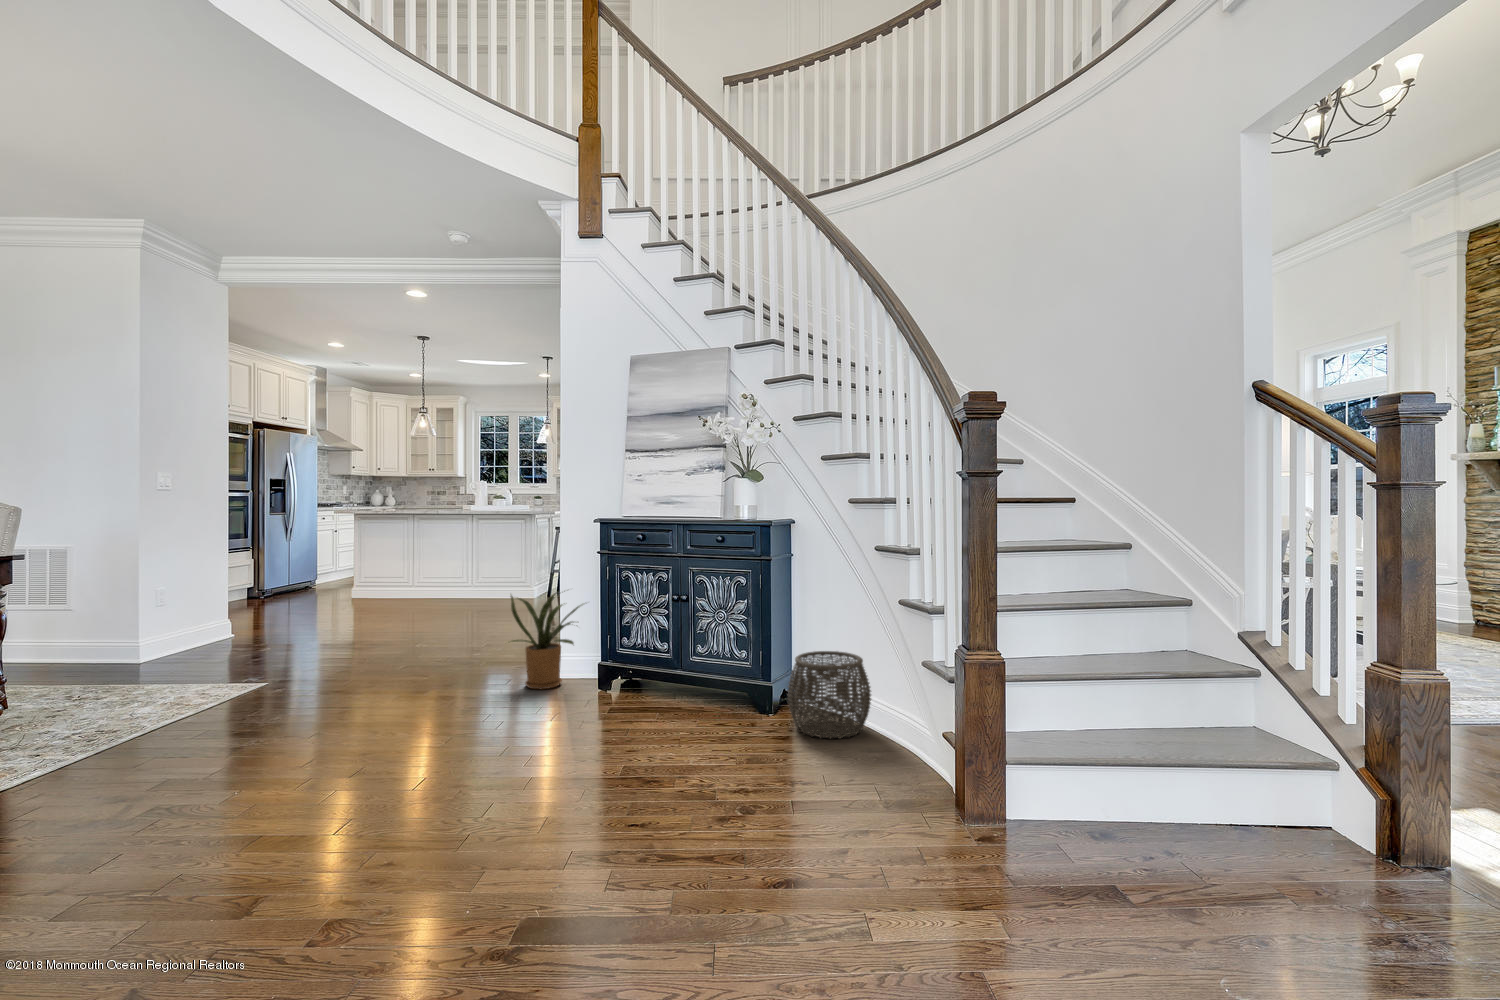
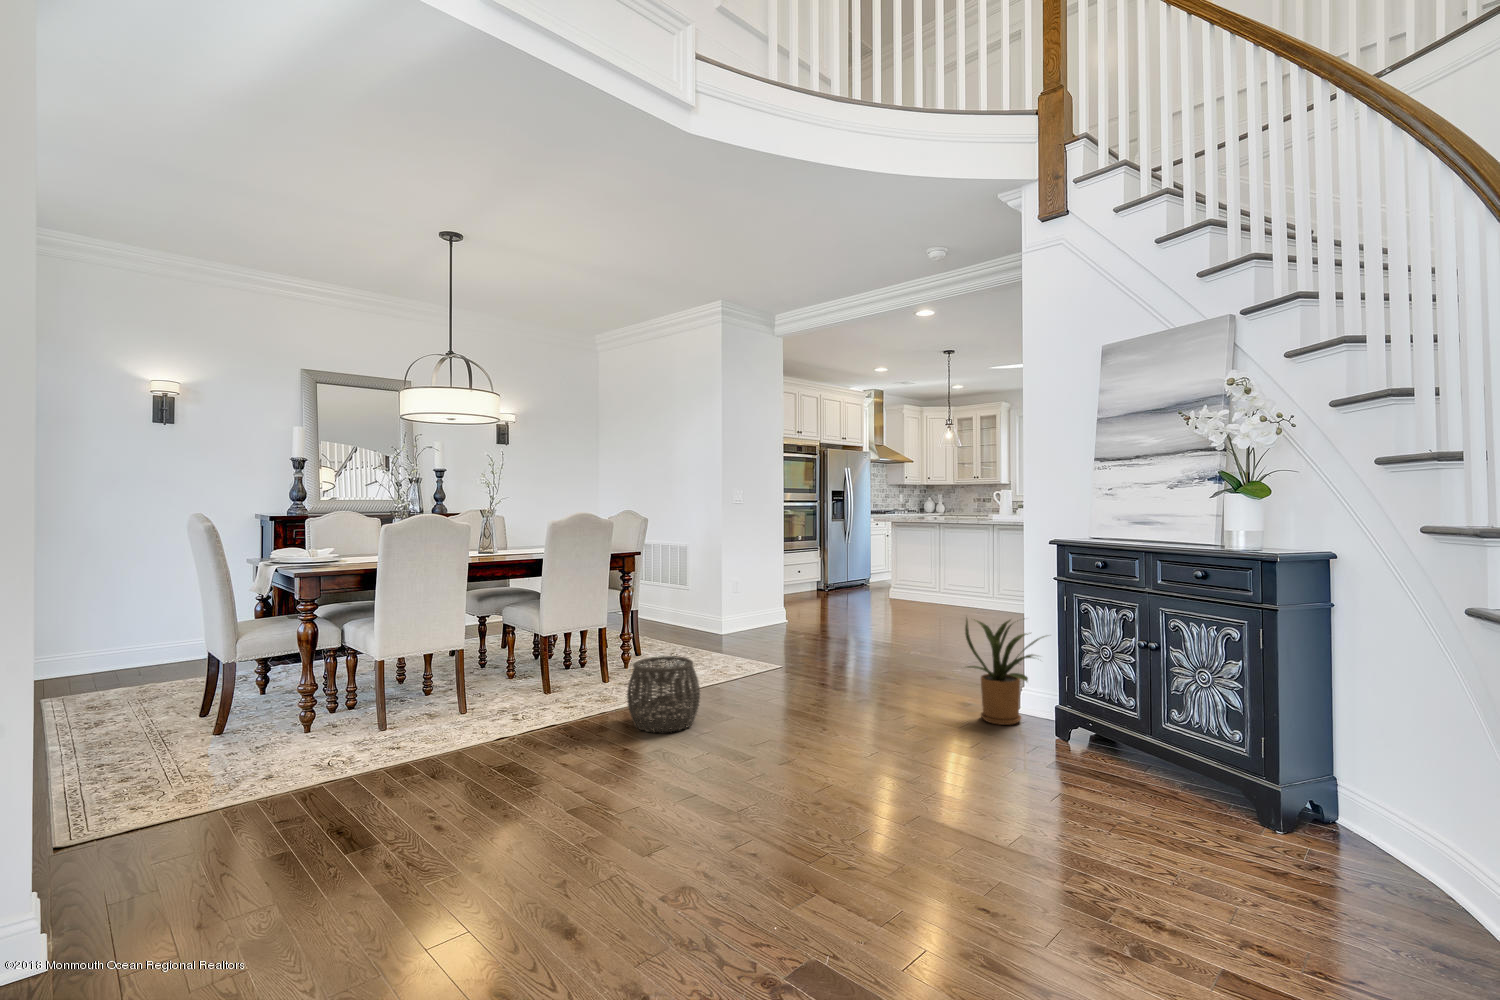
woven basket: present [787,651,871,738] -> present [627,656,700,733]

